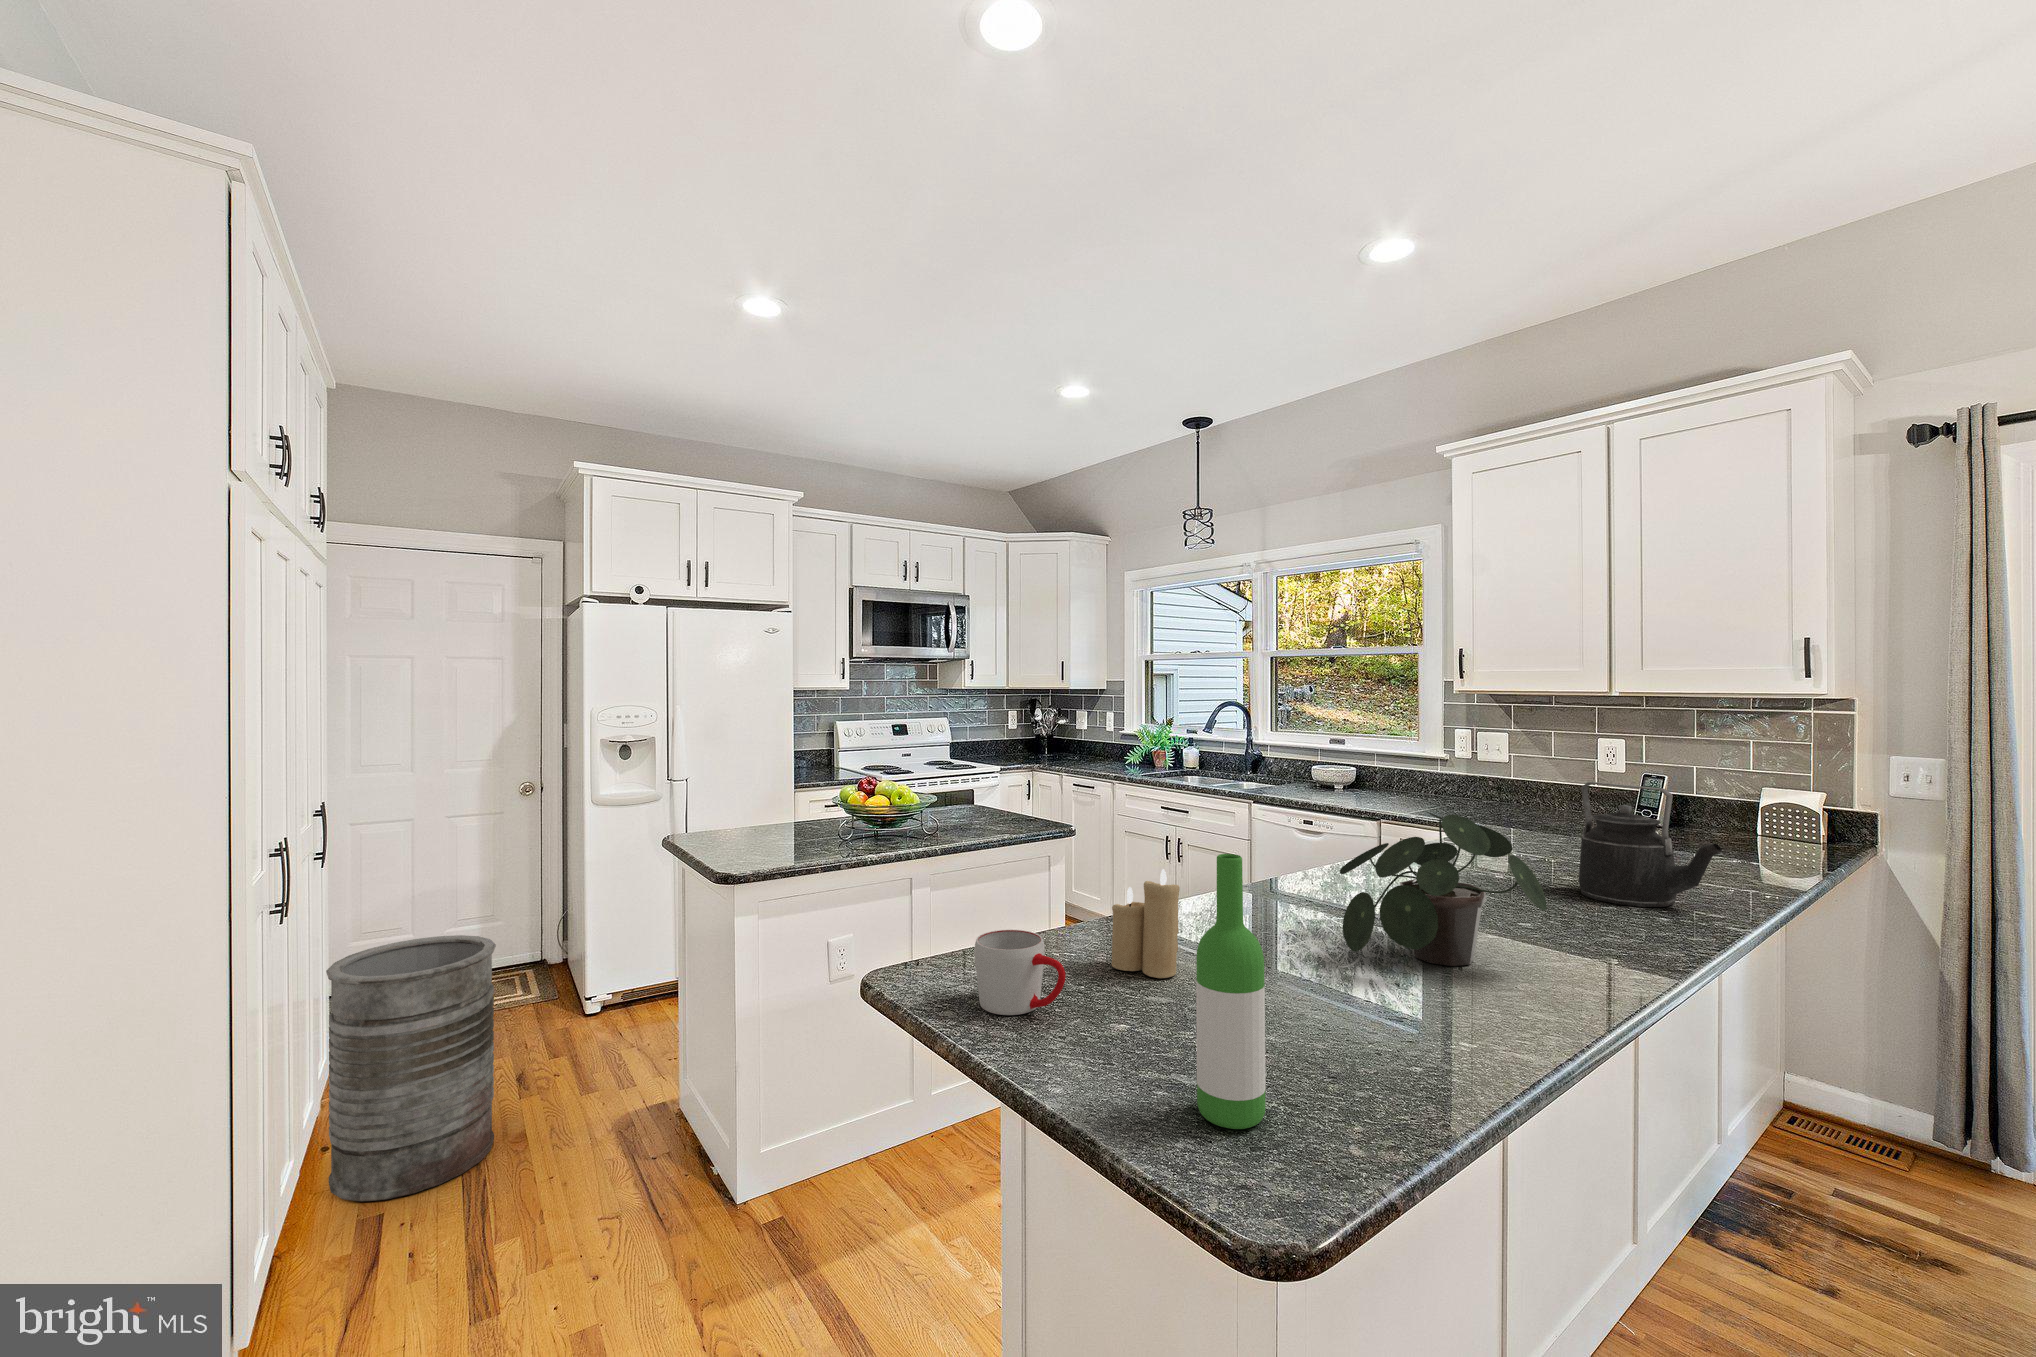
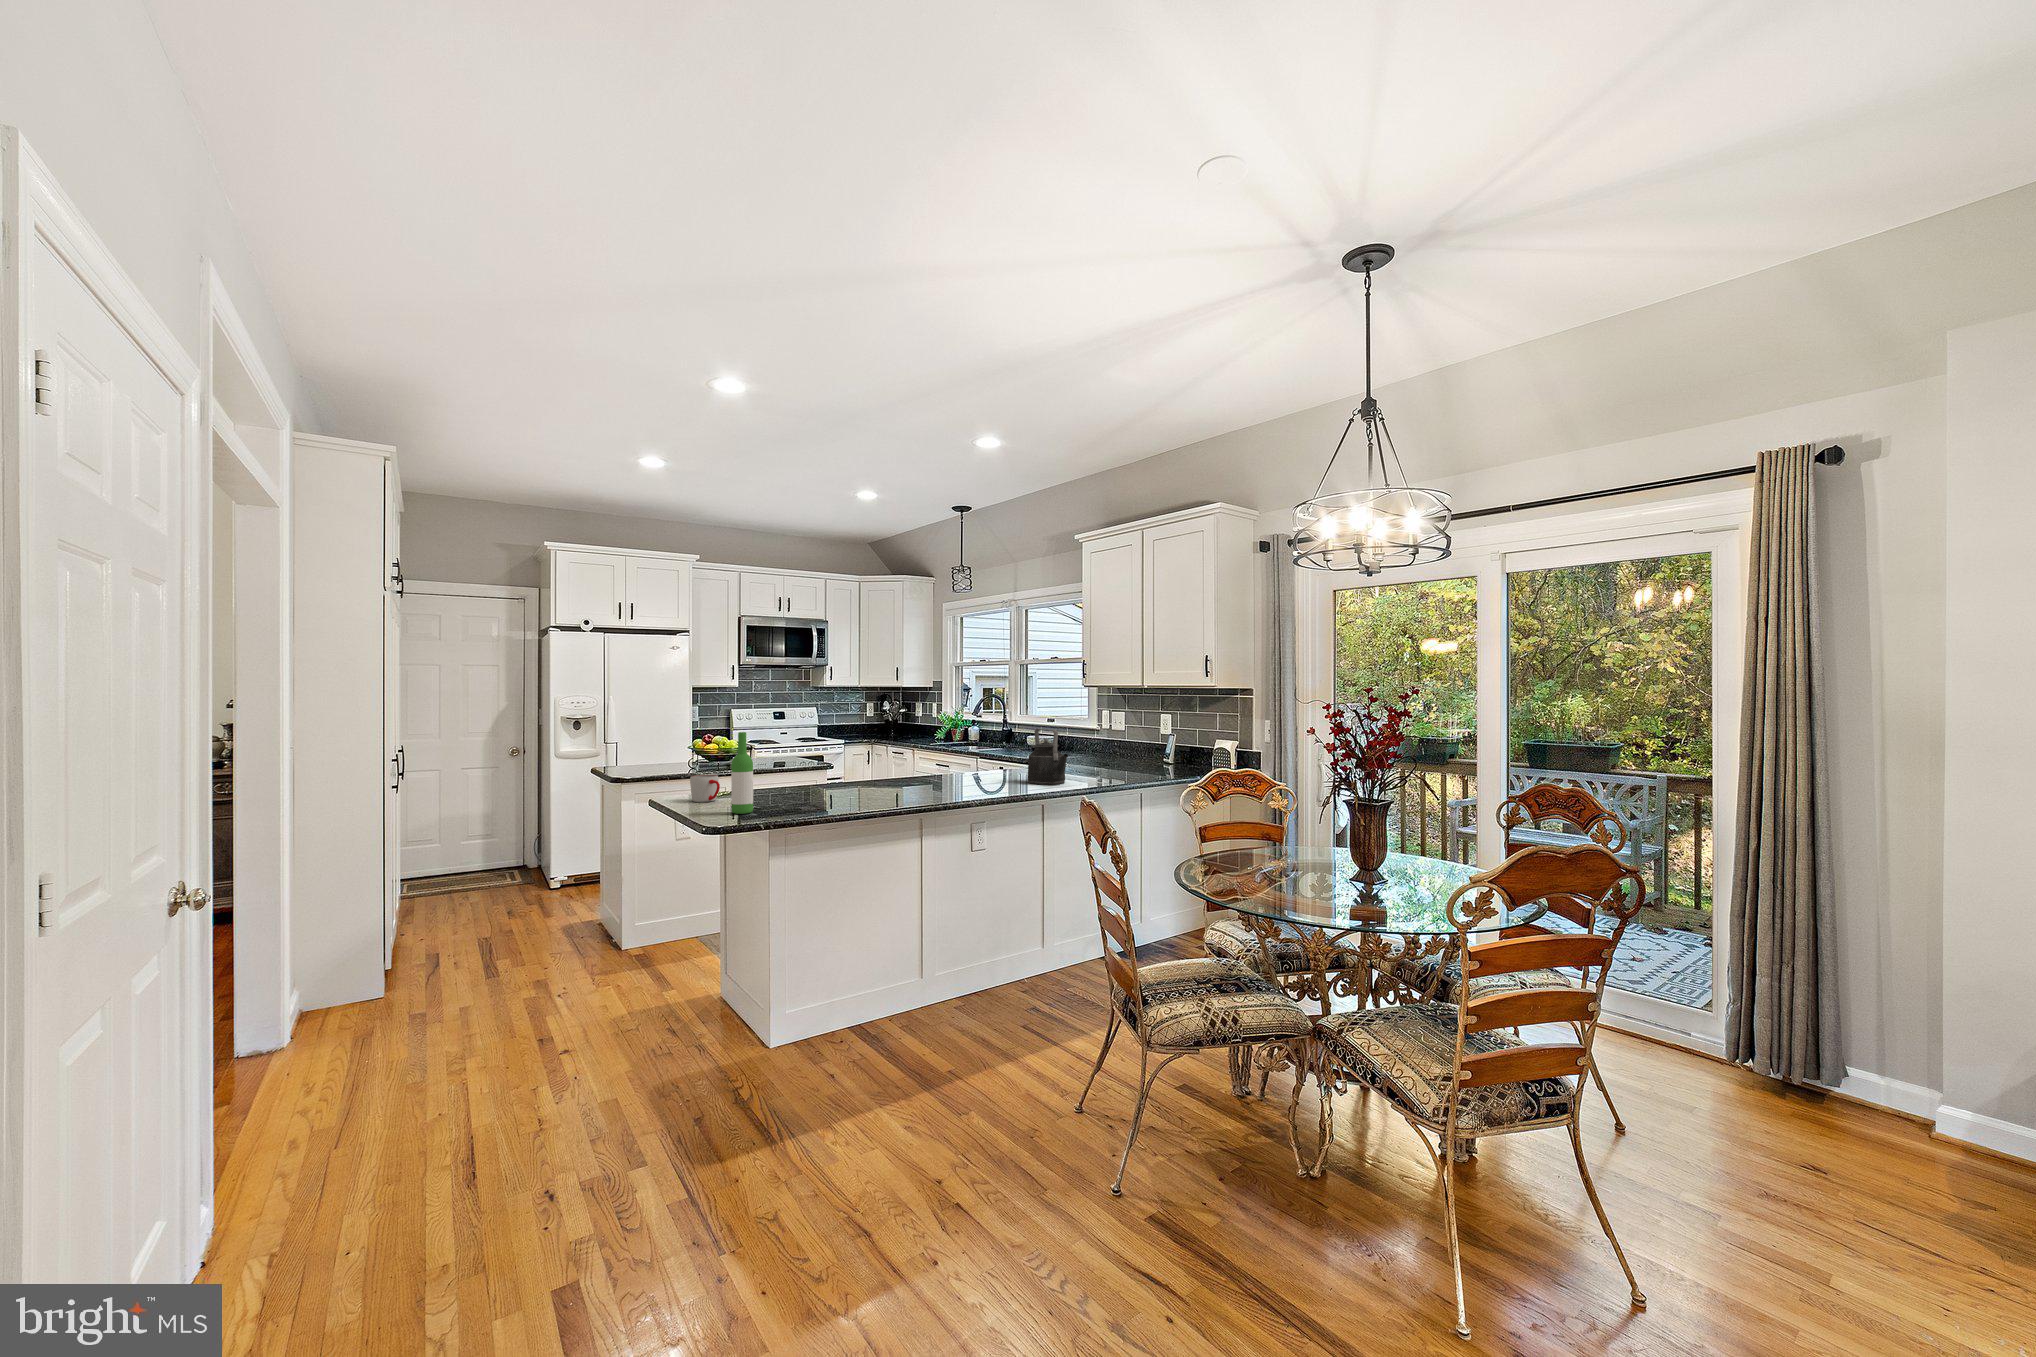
potted plant: present [1340,811,1547,966] -> none [862,733,937,795]
candle: present [1112,869,1180,978] -> none [759,754,784,797]
trash can: present [326,935,496,1202] -> none [410,822,499,949]

